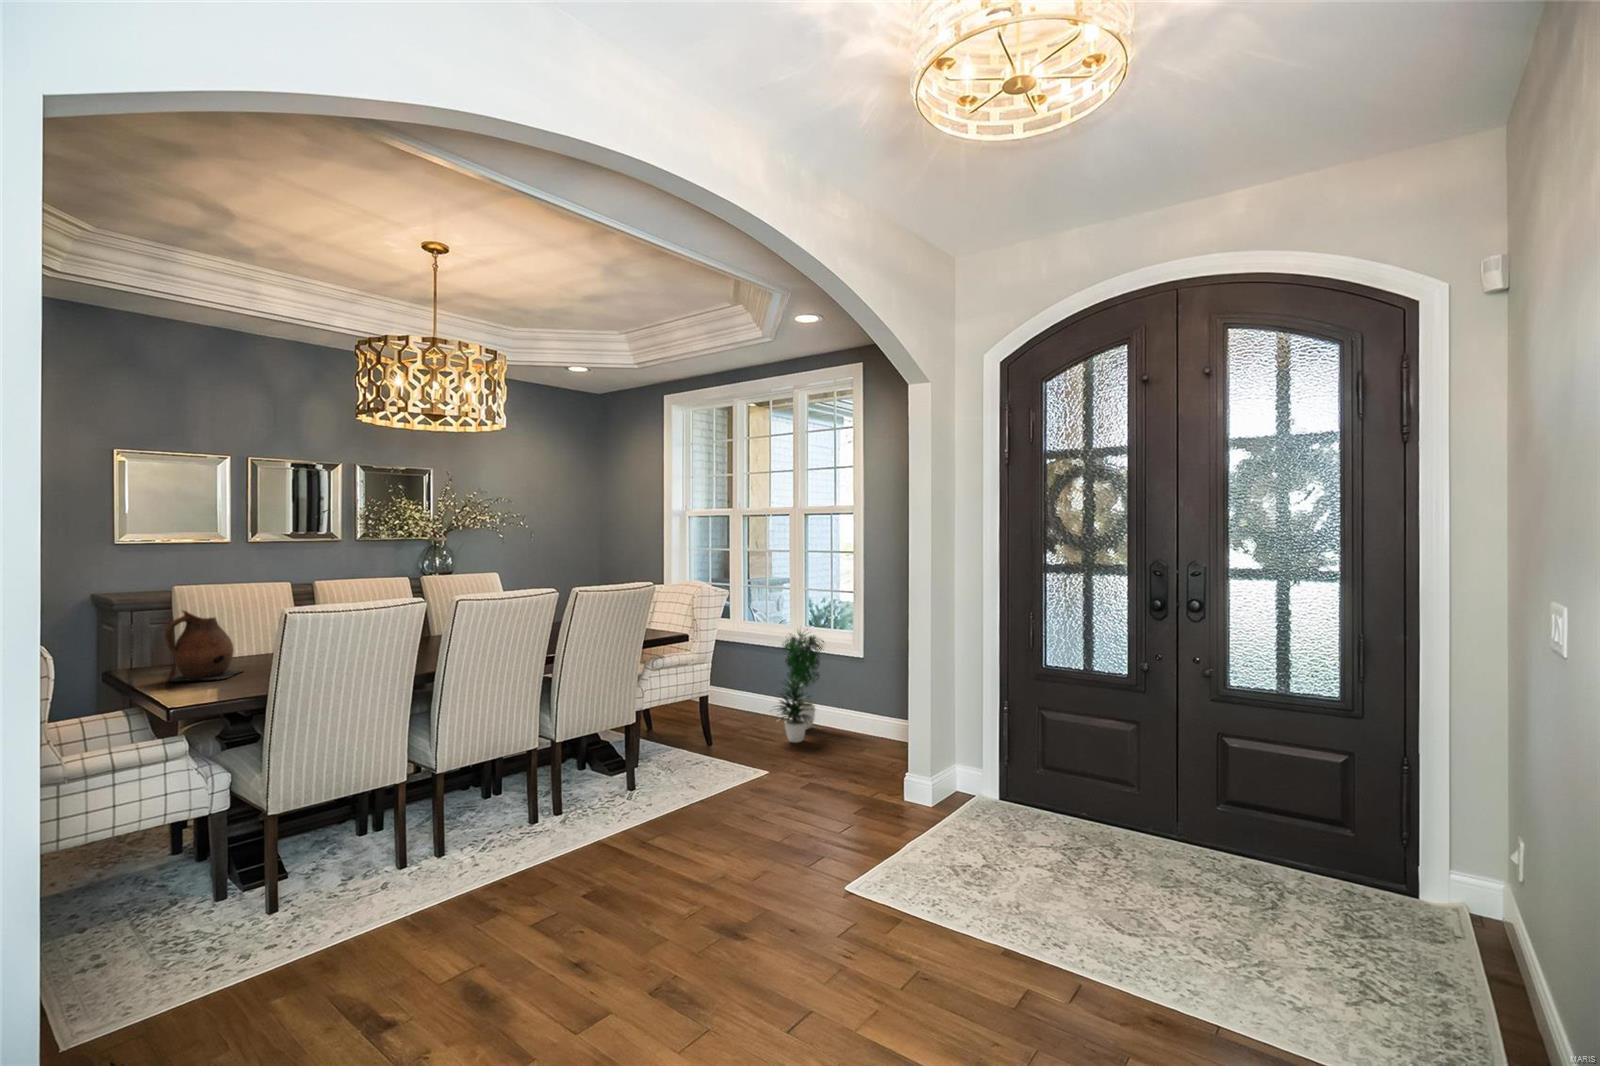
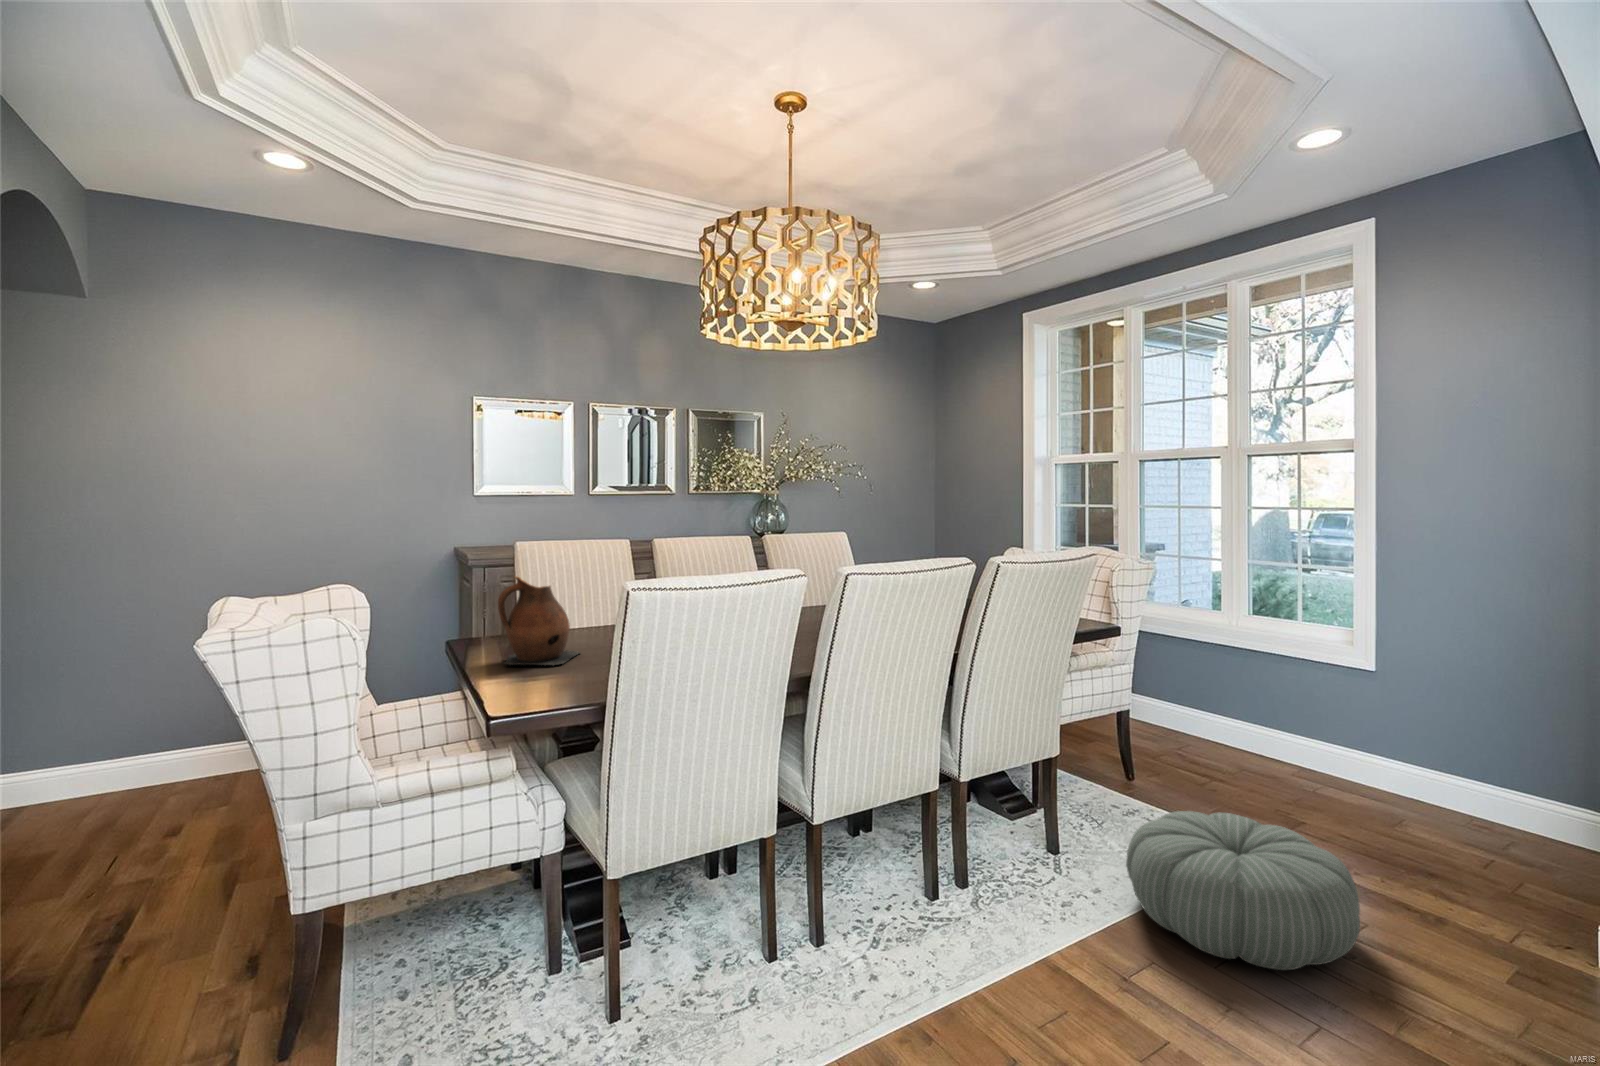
potted plant: present [776,632,824,743] -> none [1215,618,1296,790]
pouf: none [669,747,796,829] -> present [1126,811,1360,970]

